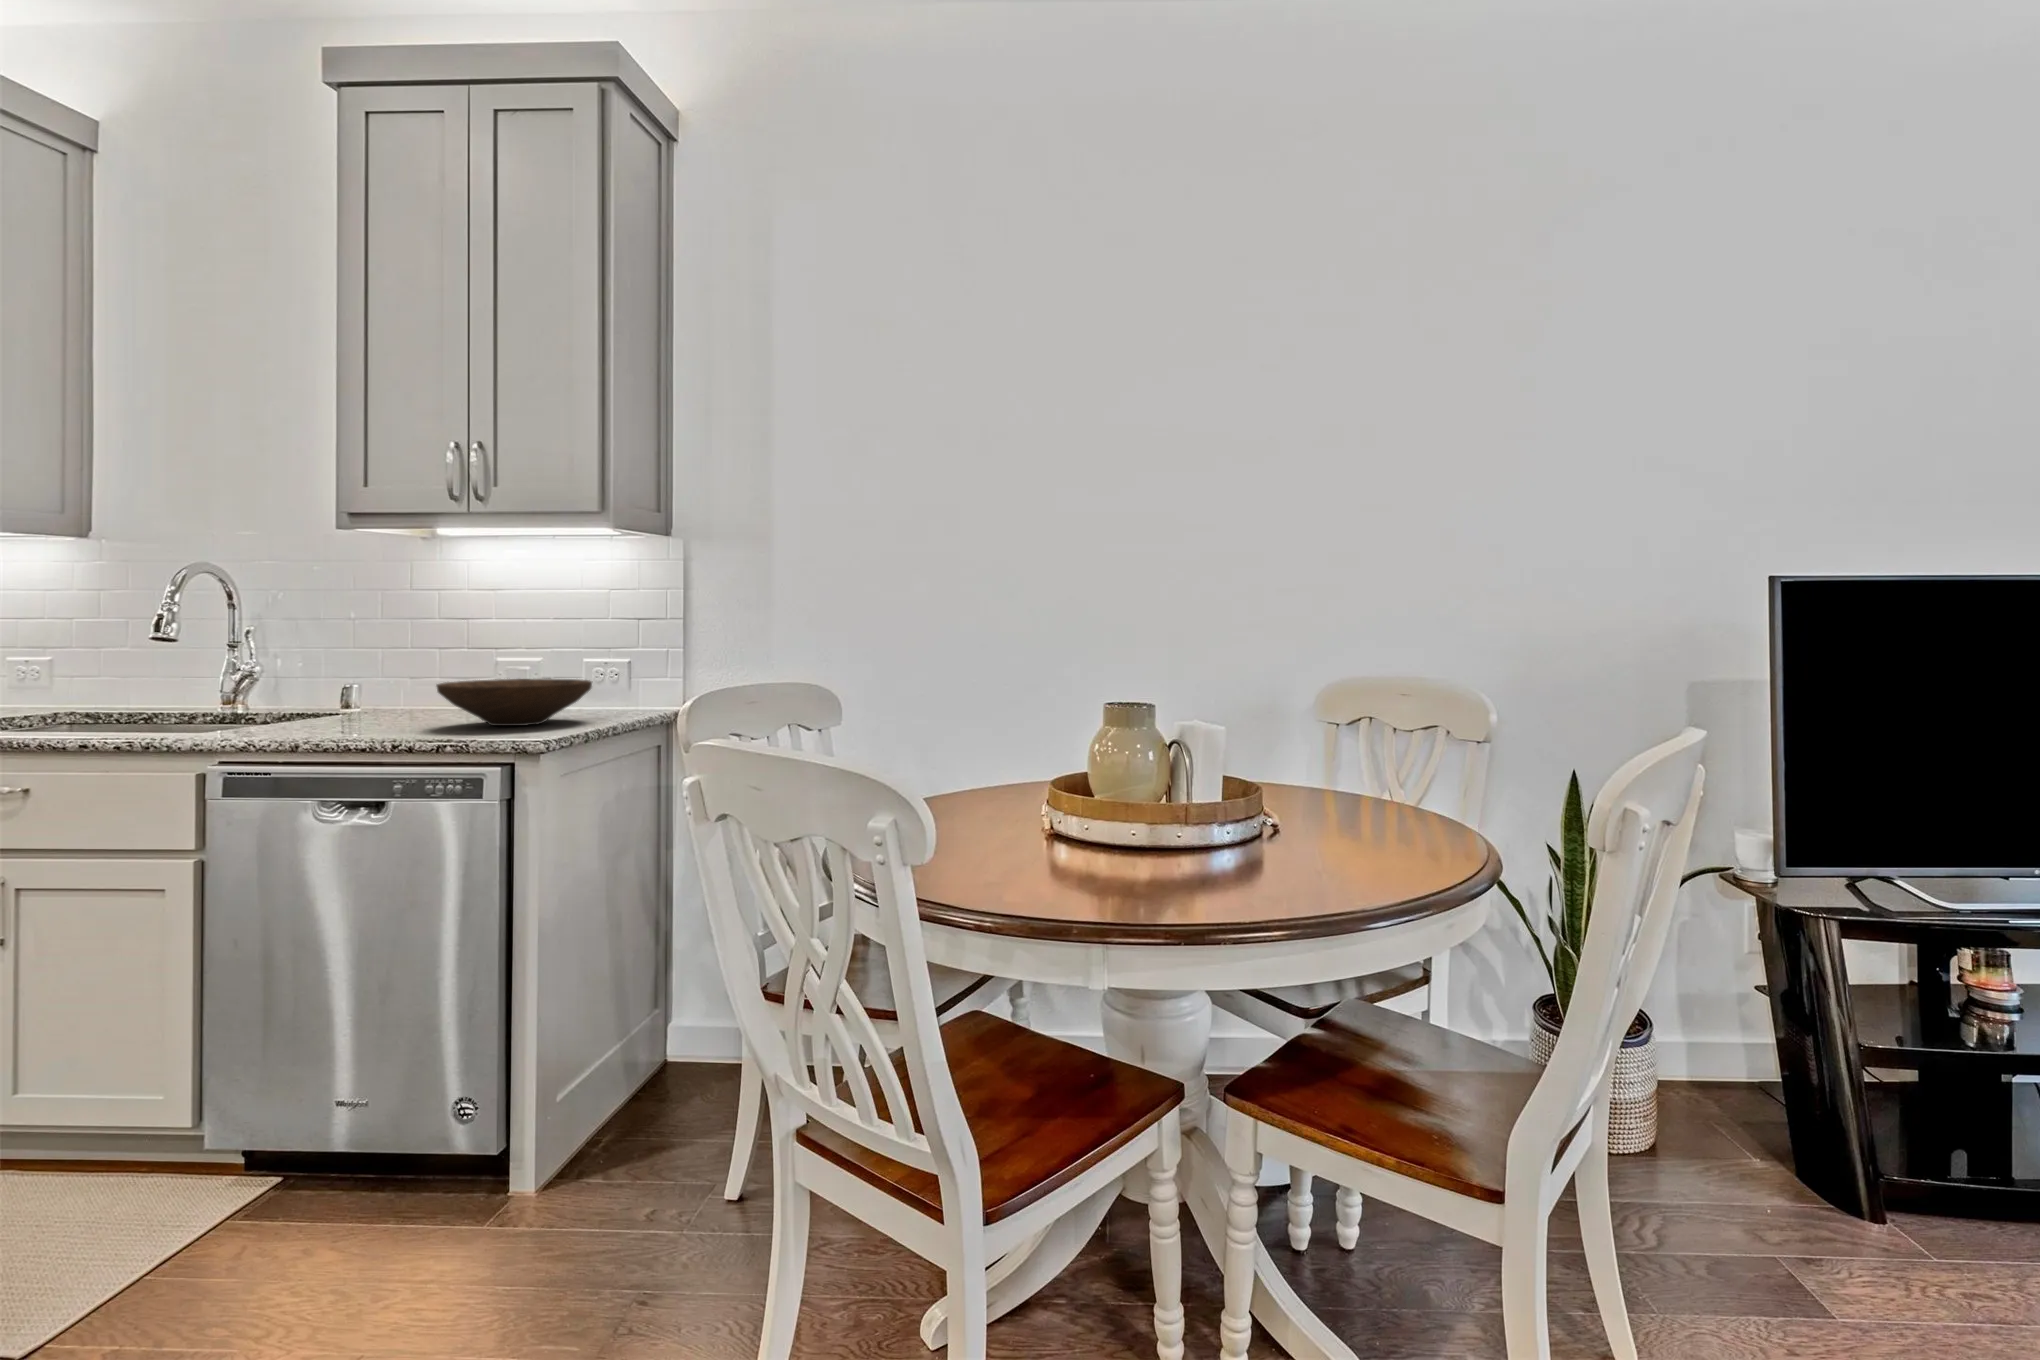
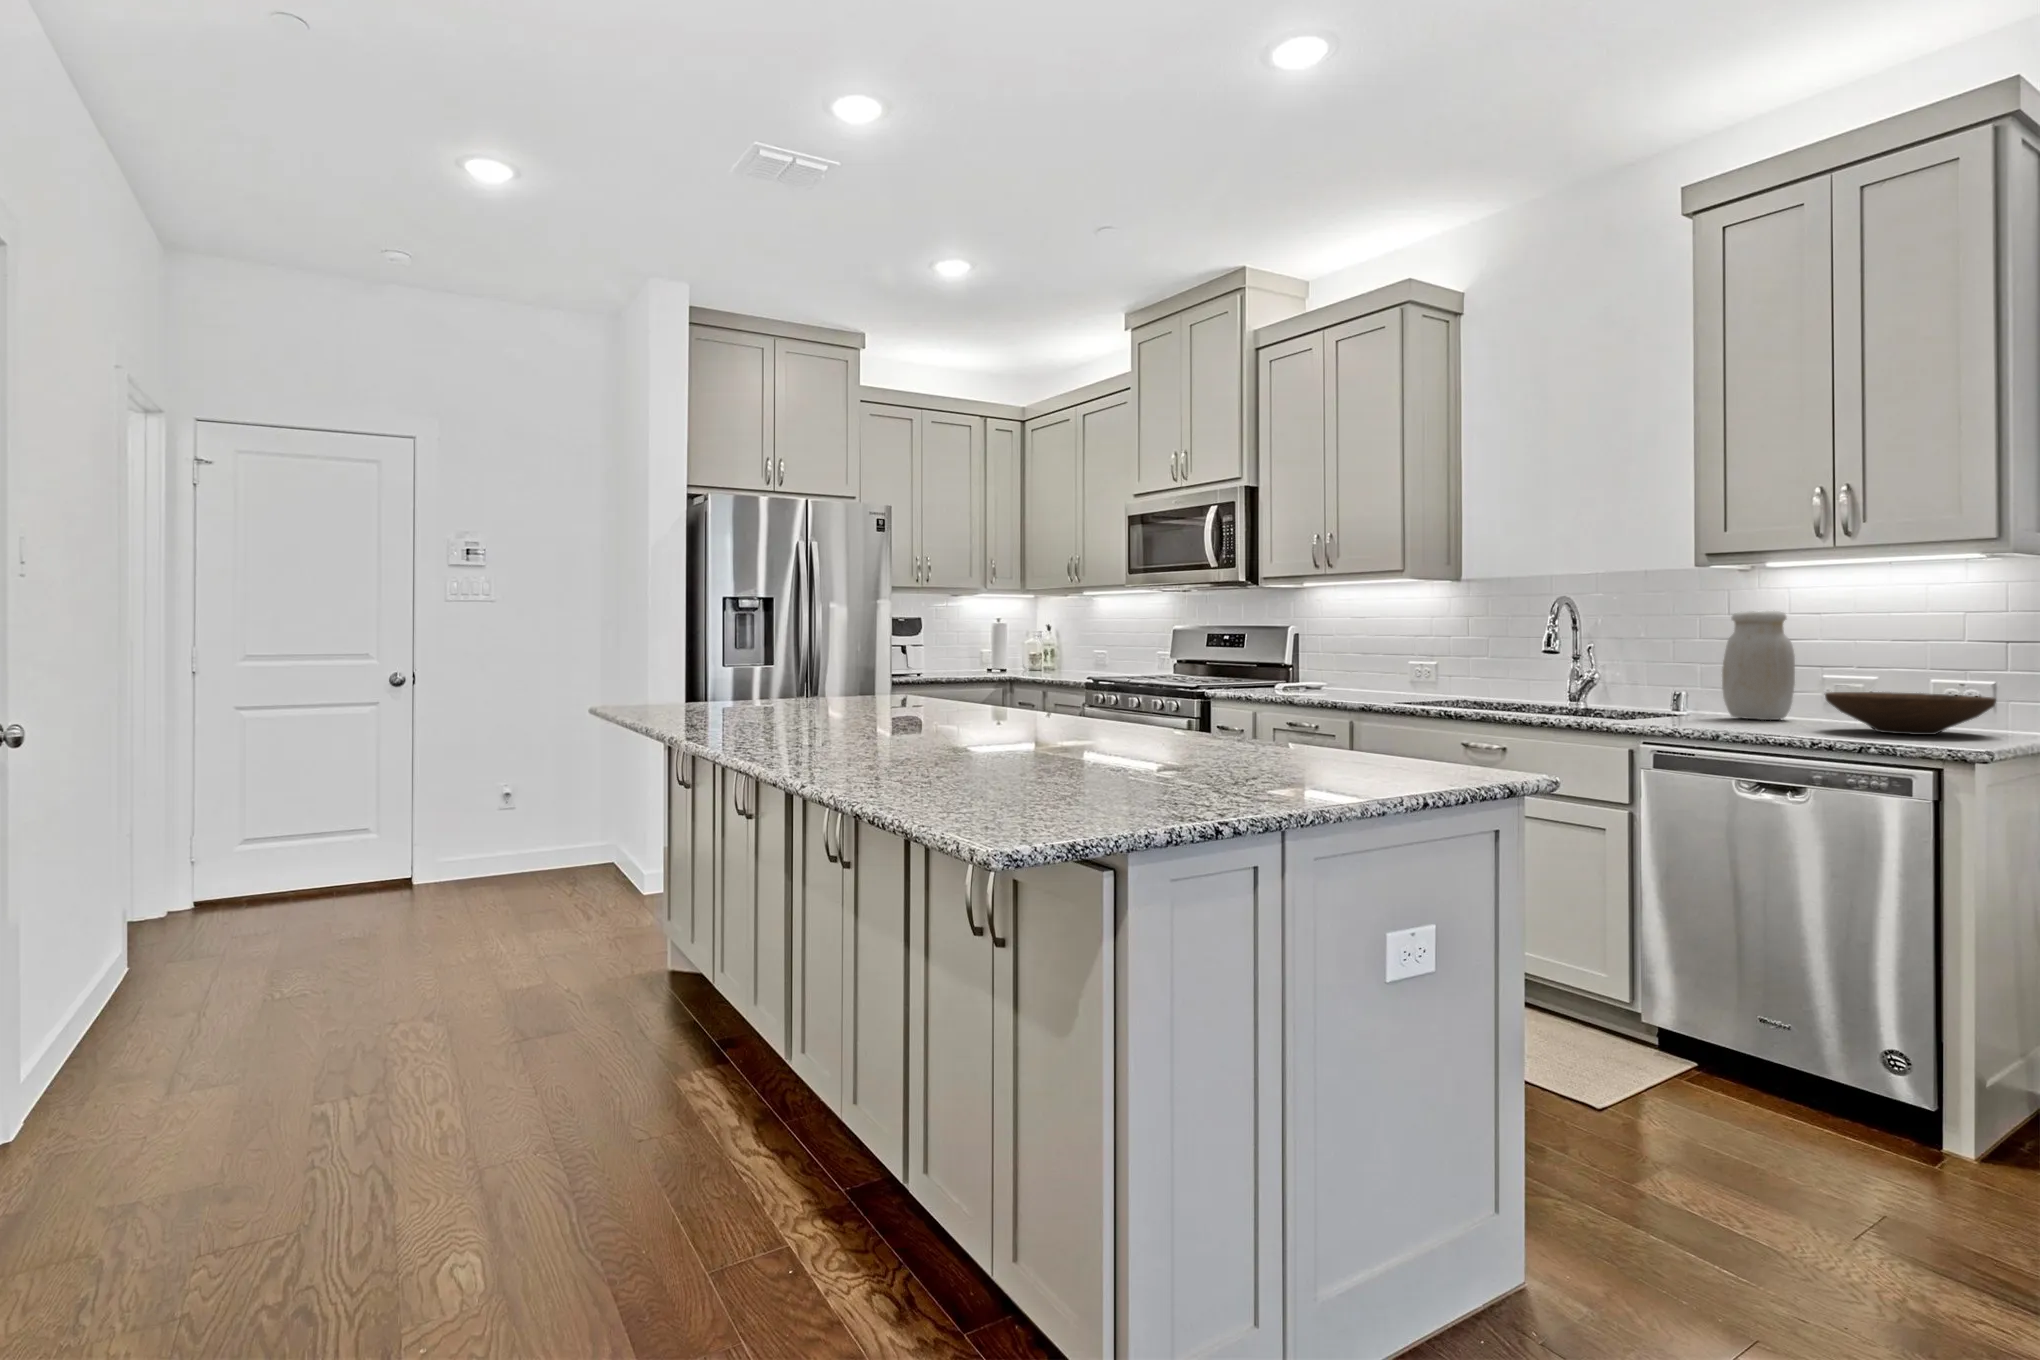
jar: none [373,587,450,716] -> present [1722,611,1795,720]

